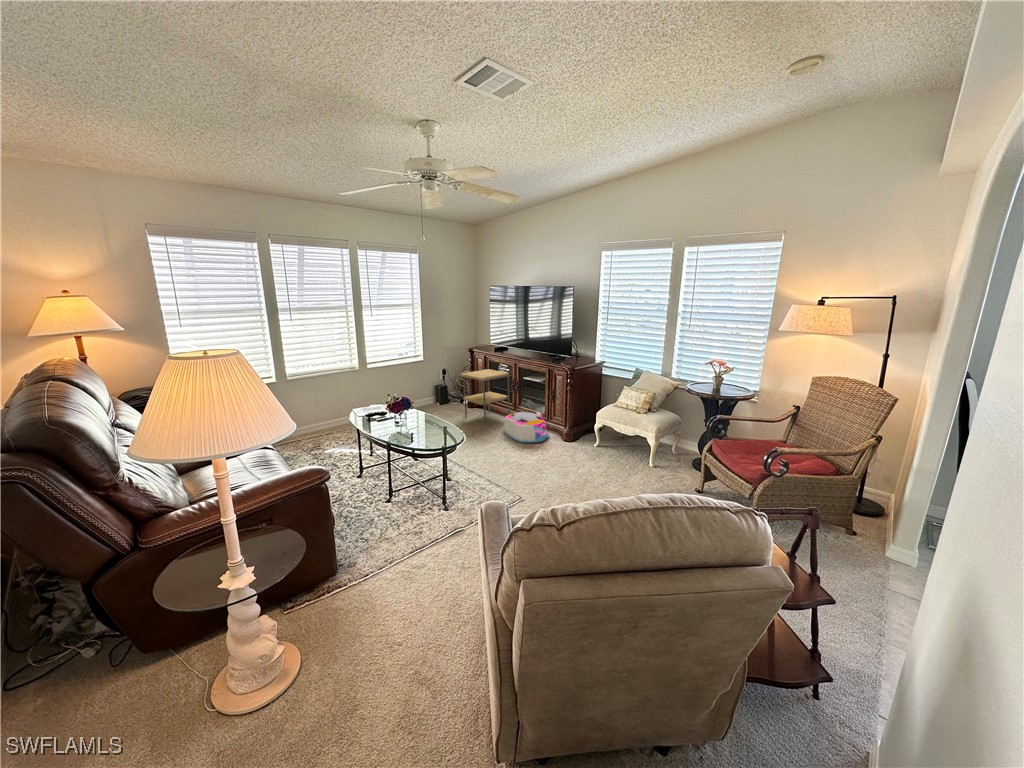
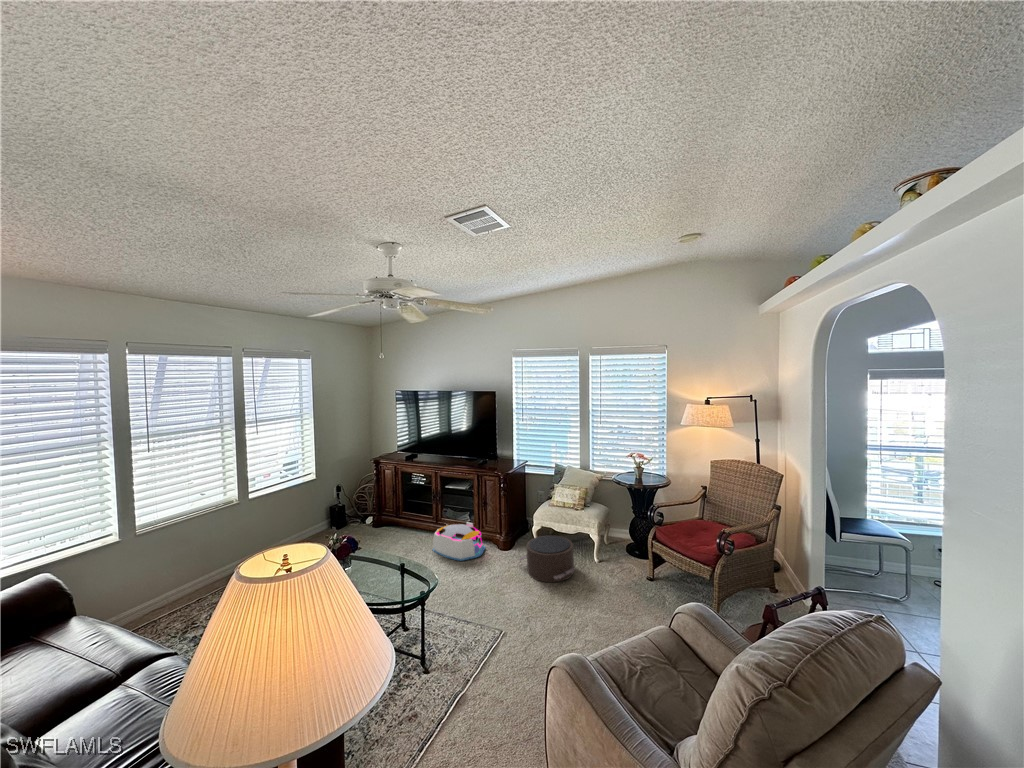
side table: present [461,369,510,425] -> none [374,481,431,546]
pouf: none [570,433,623,475] -> present [519,535,575,582]

